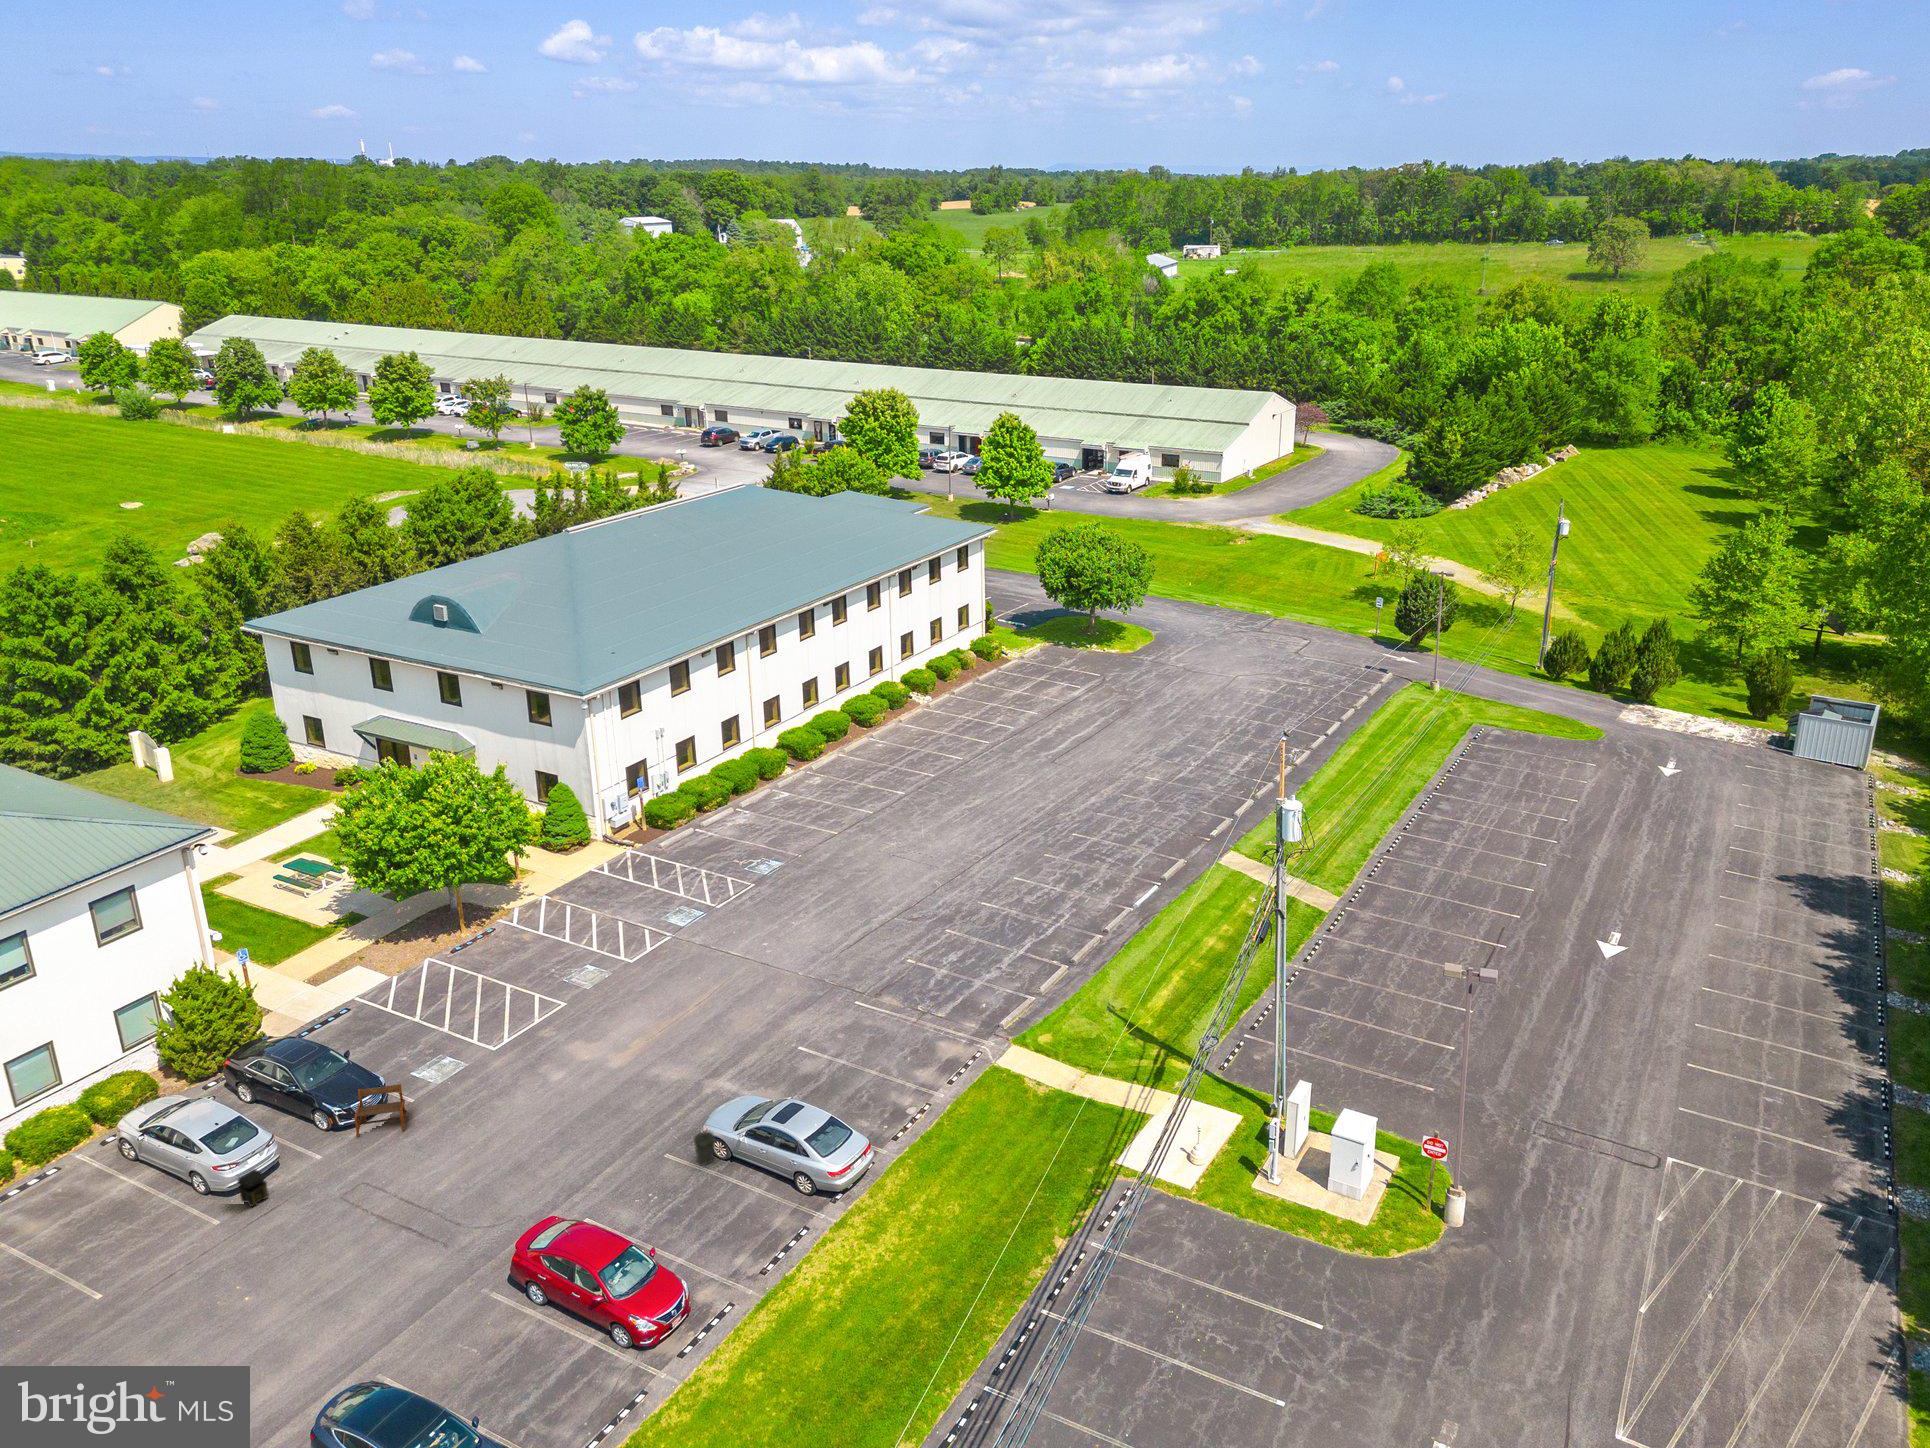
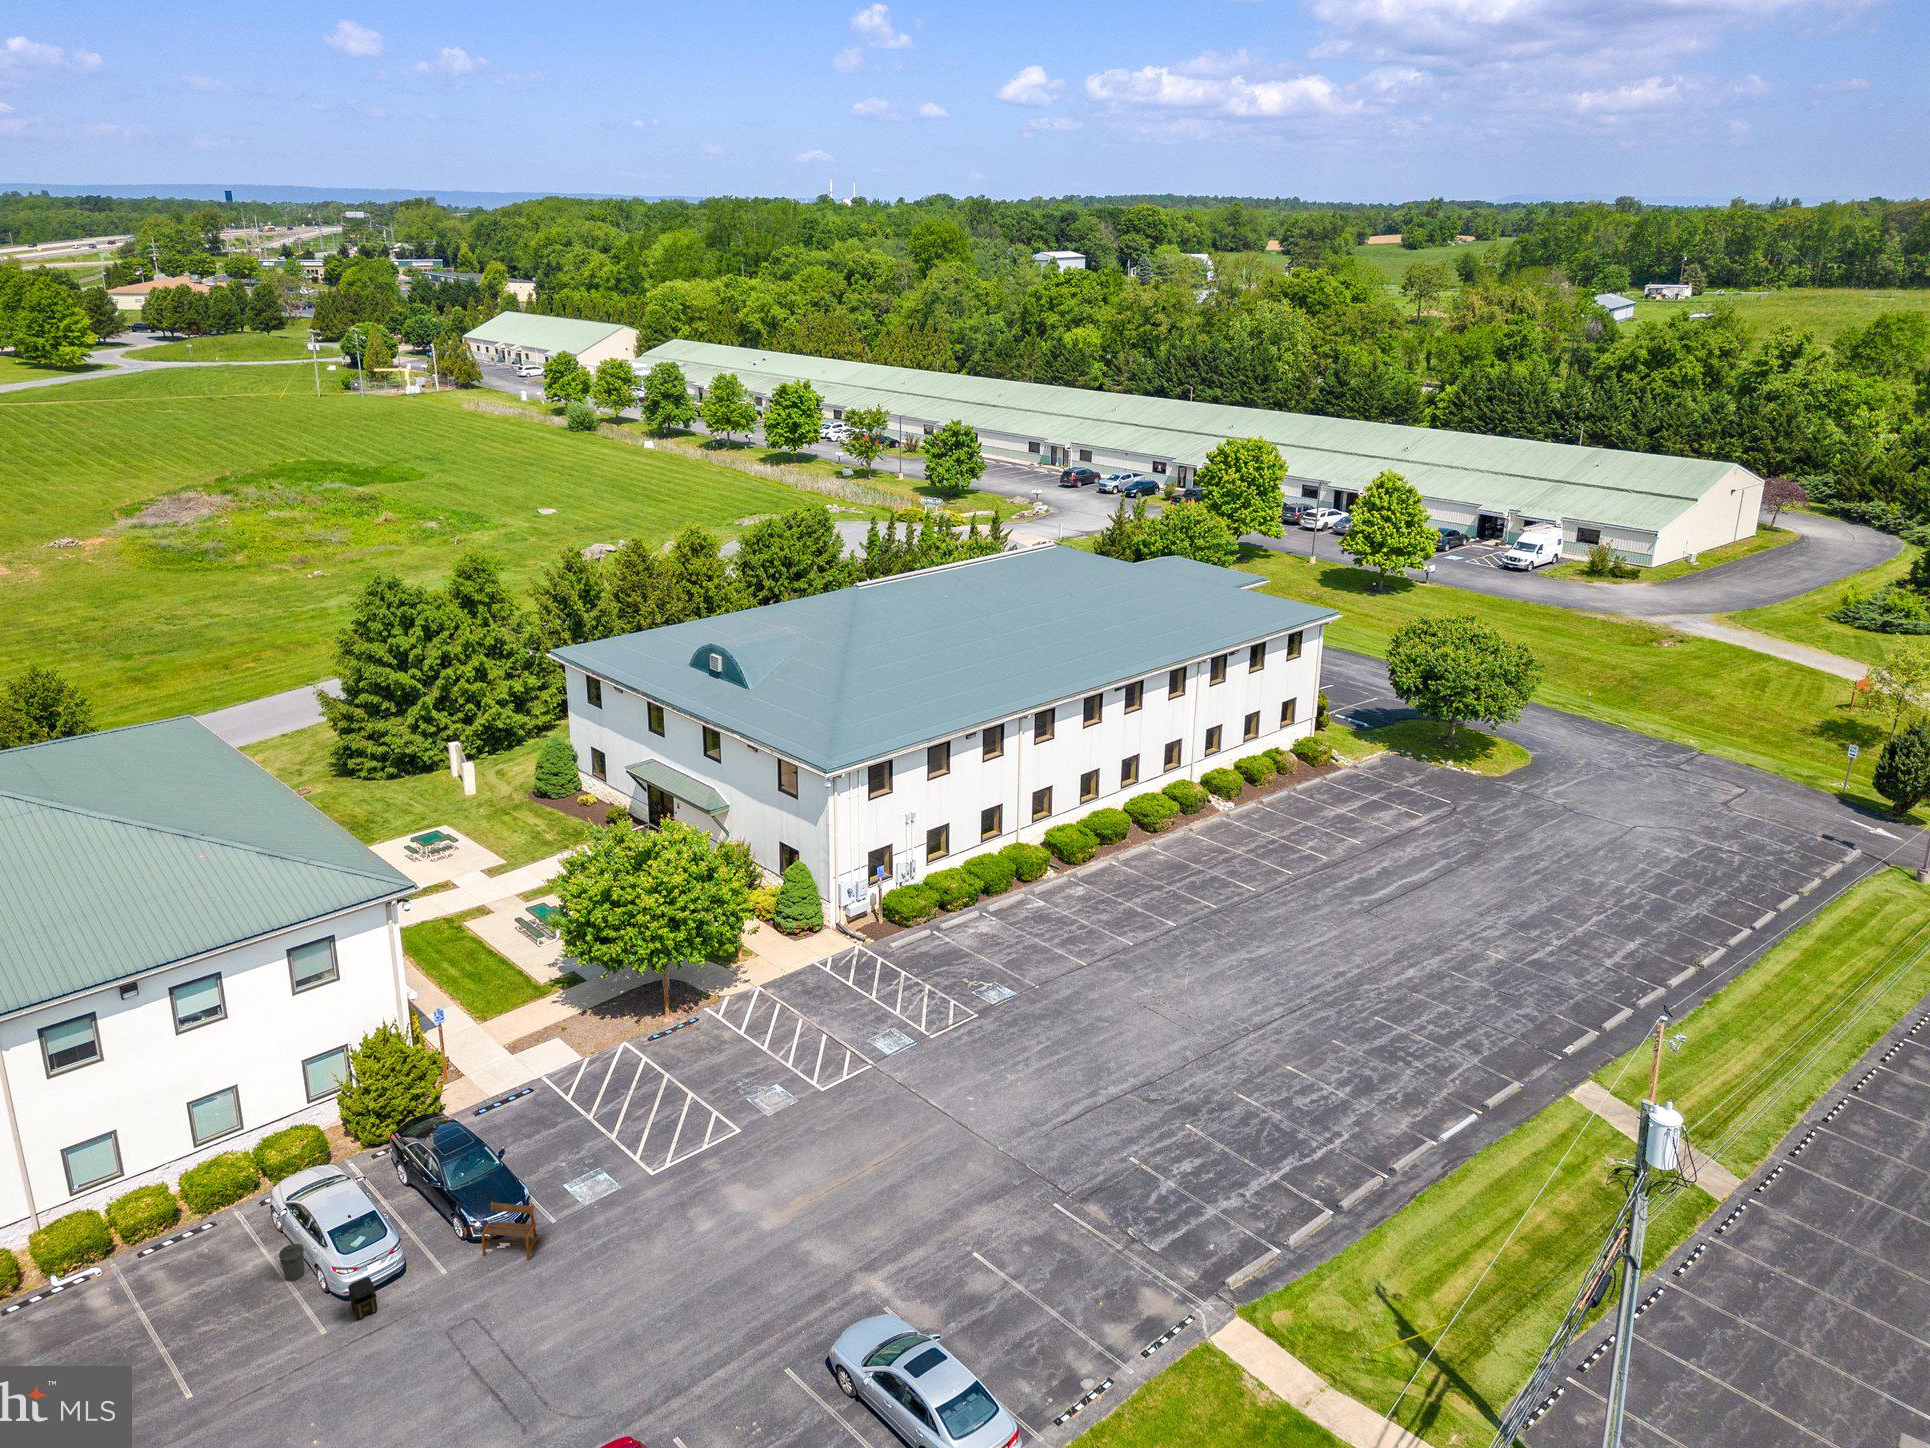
trash can: present [694,1132,715,1165] -> present [279,1244,305,1281]

